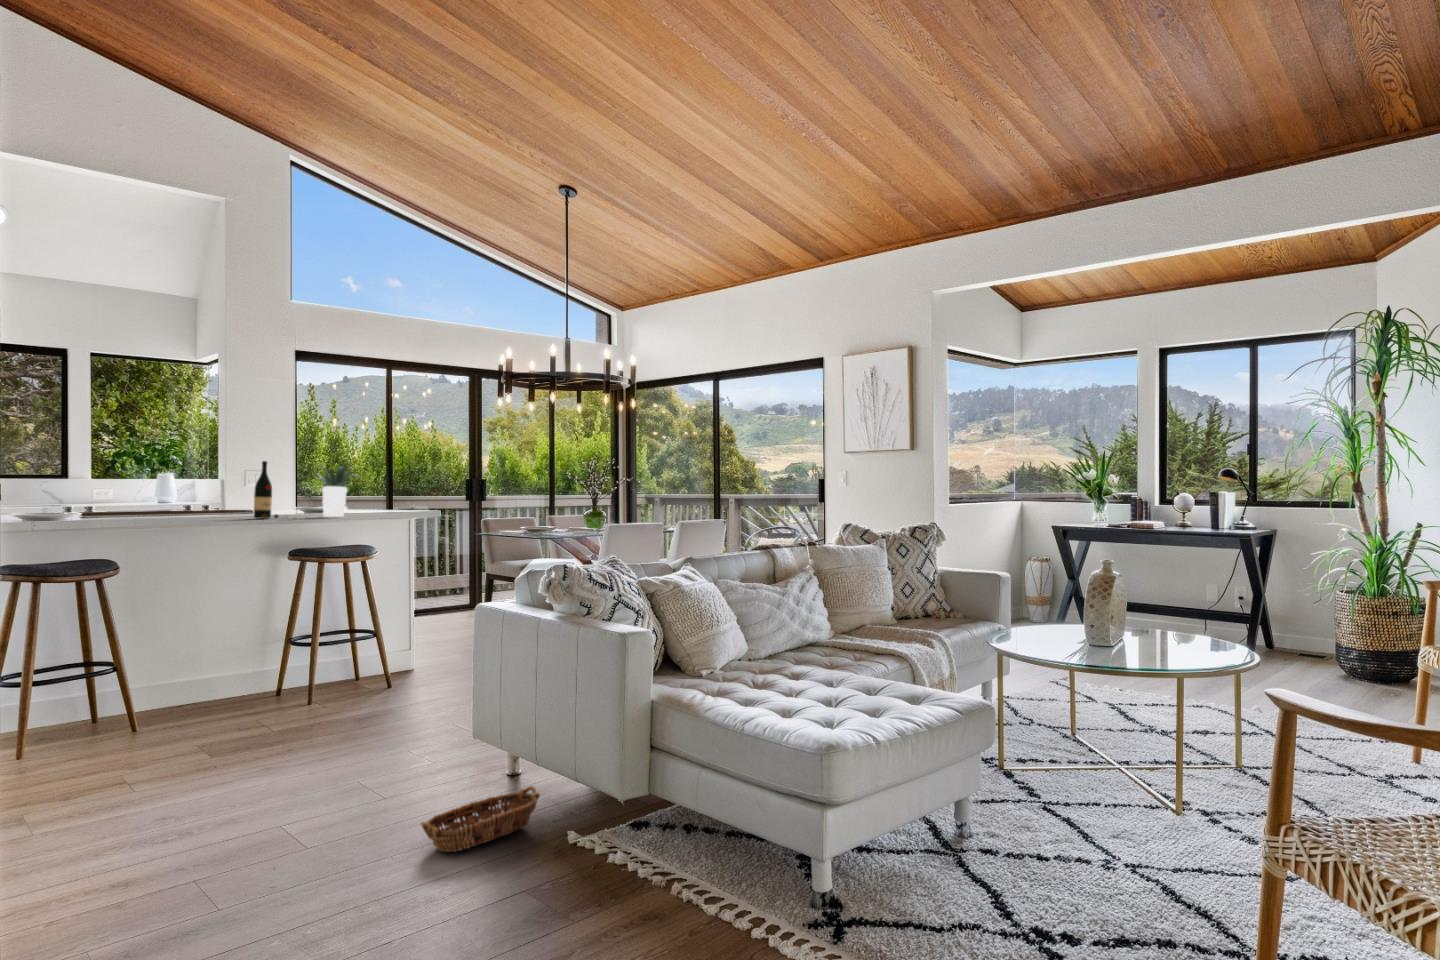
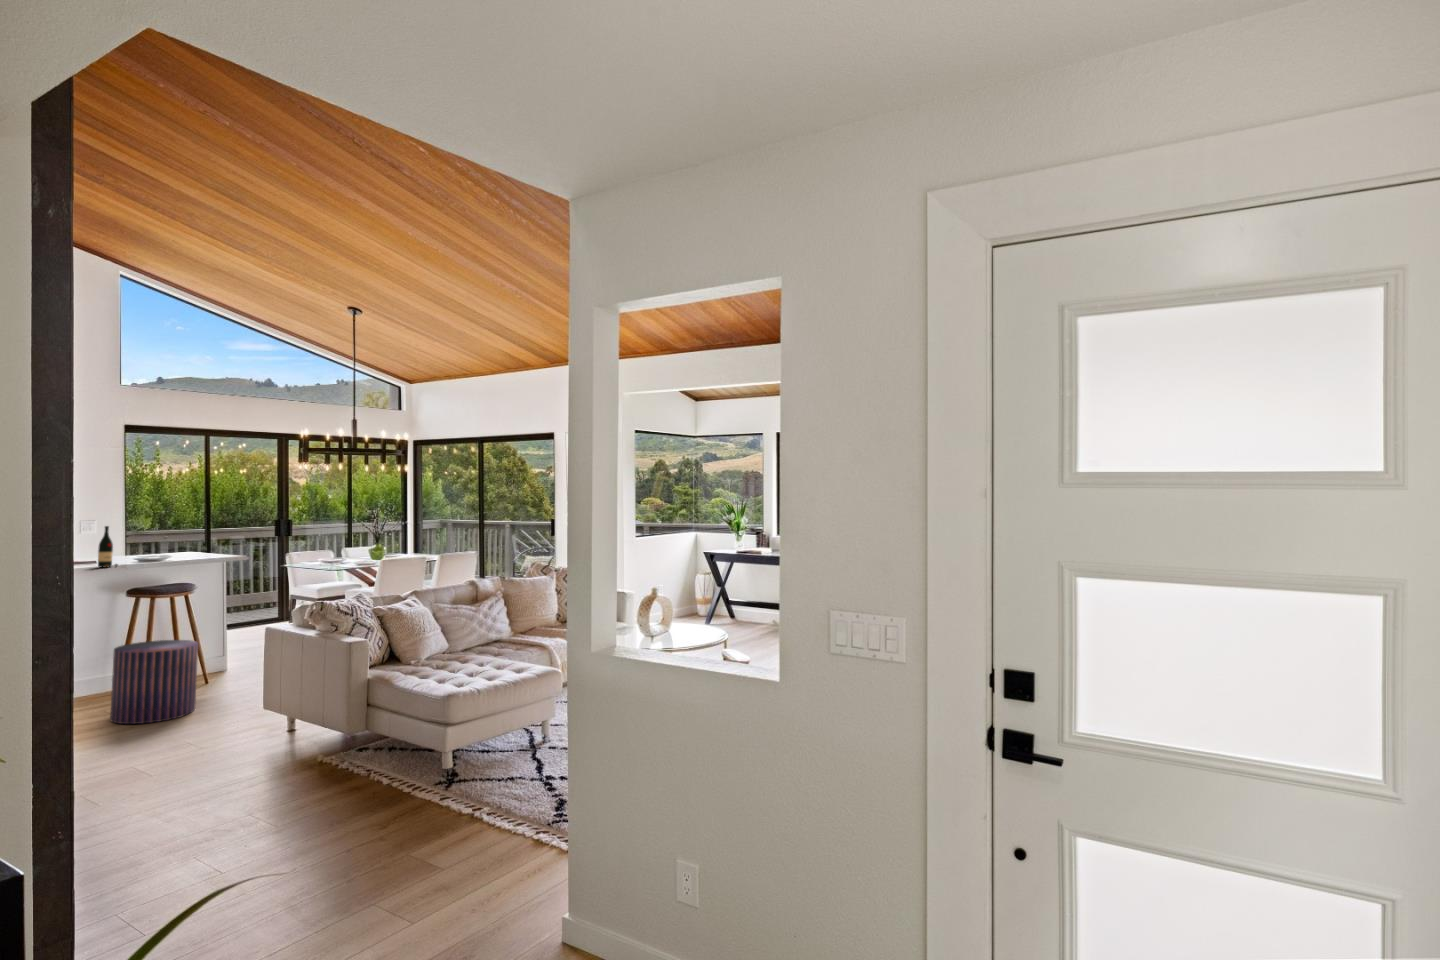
potted plant: present [319,466,360,517] -> none [137,526,190,563]
pouf: none [263,622,378,745] -> present [110,640,198,724]
basket: present [421,786,540,852] -> none [209,730,305,778]

